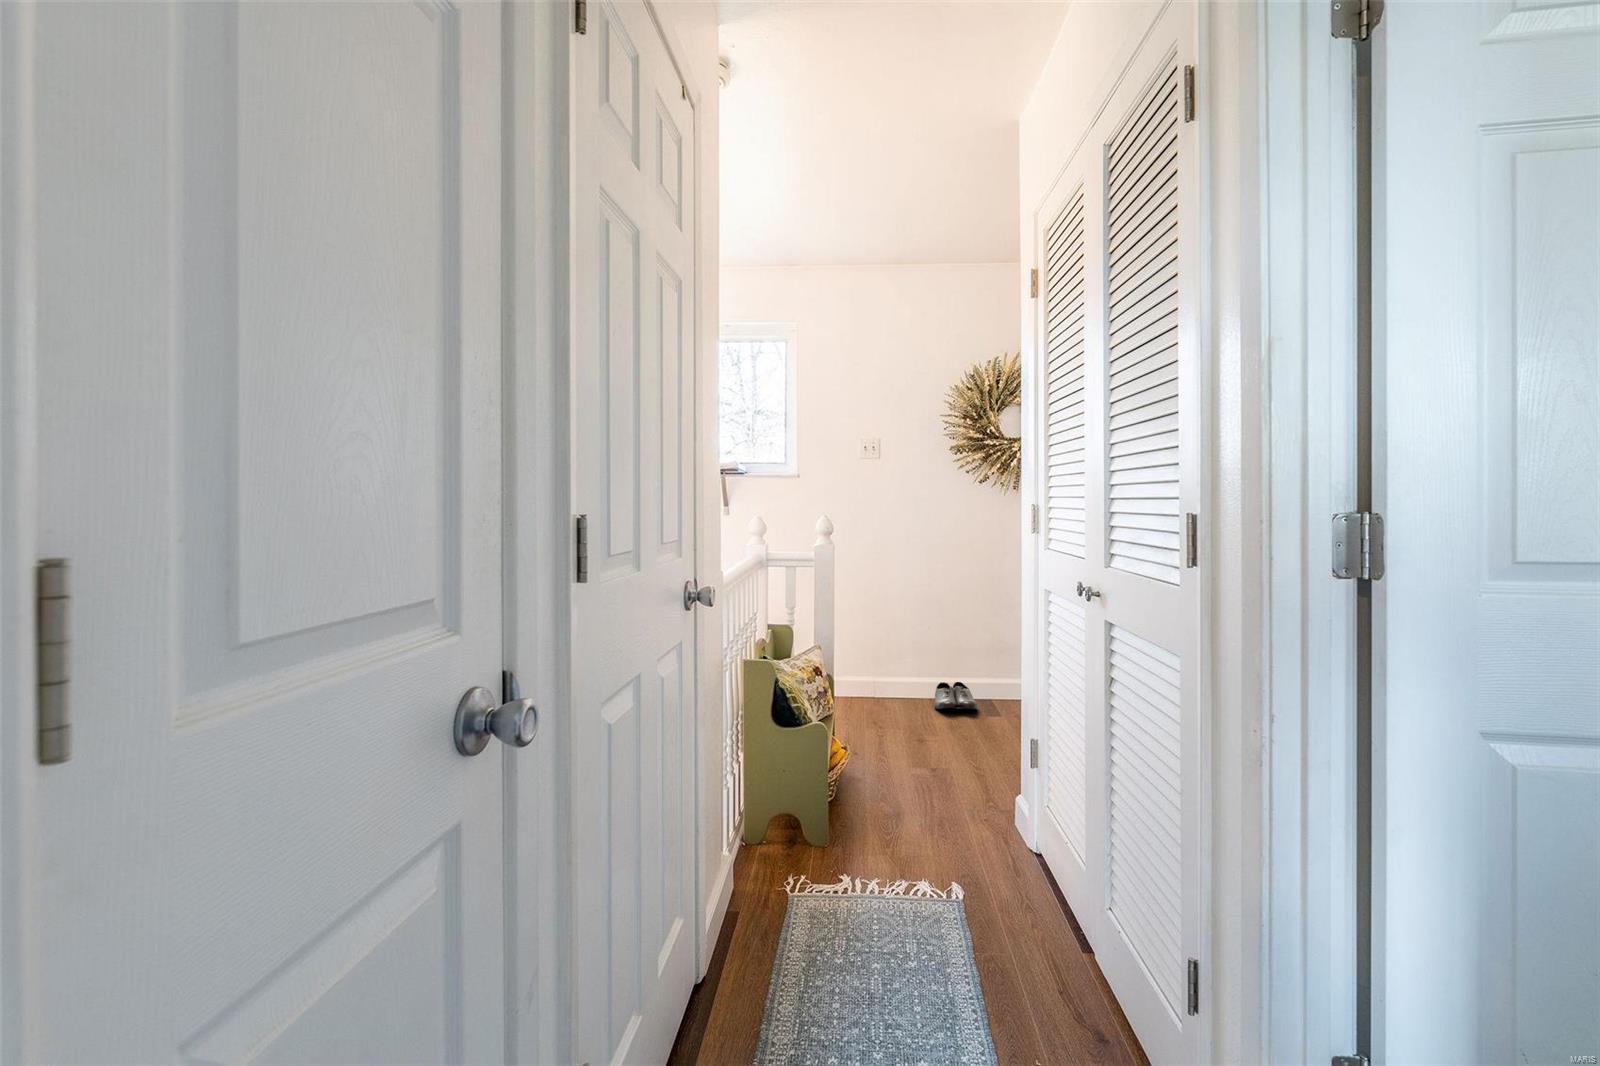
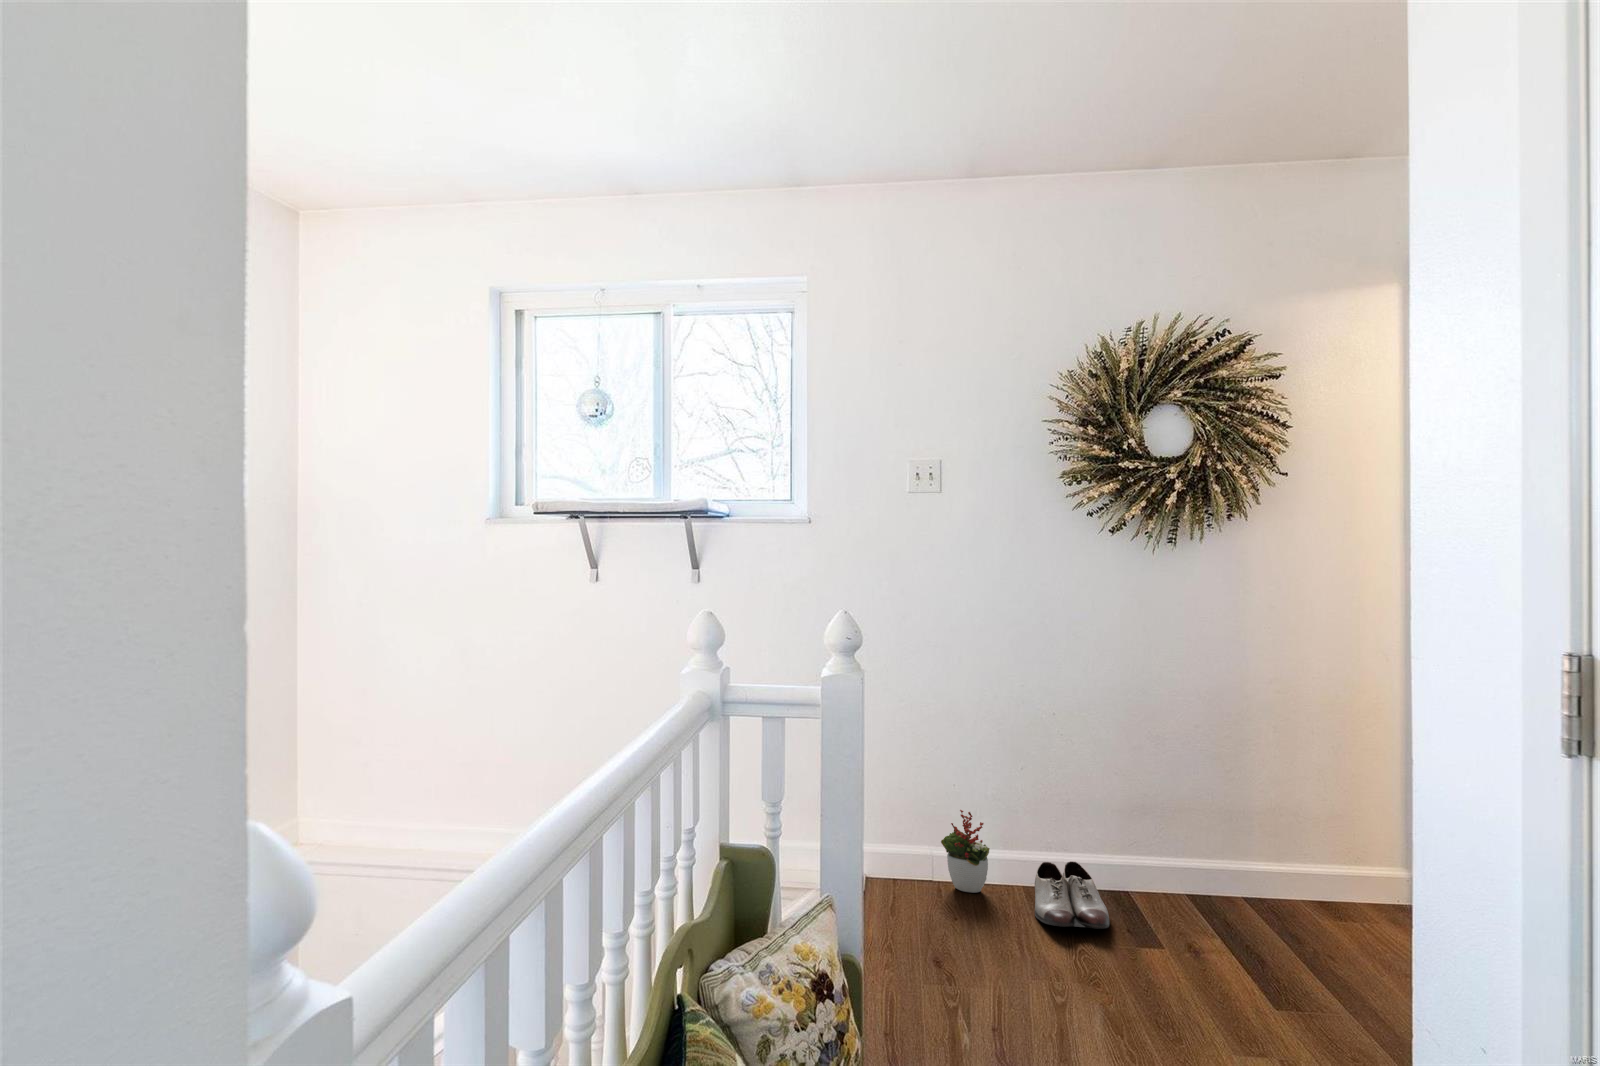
decorative plant: none [879,652,908,701] -> present [941,810,990,893]

